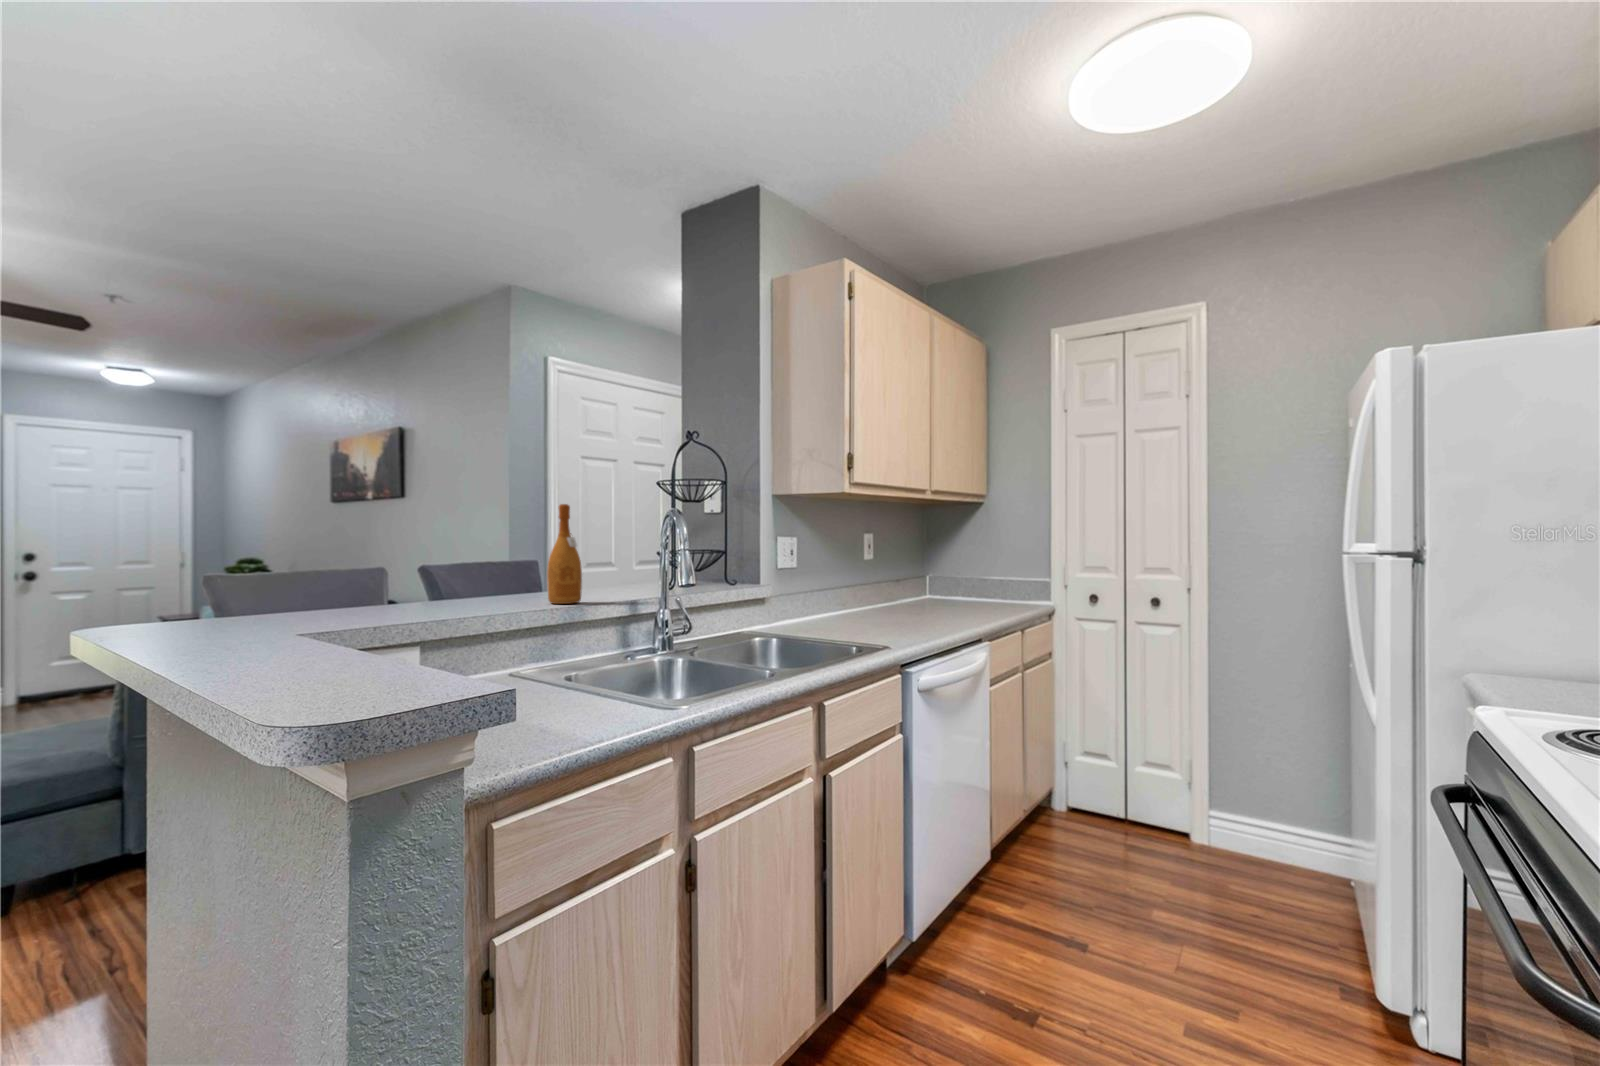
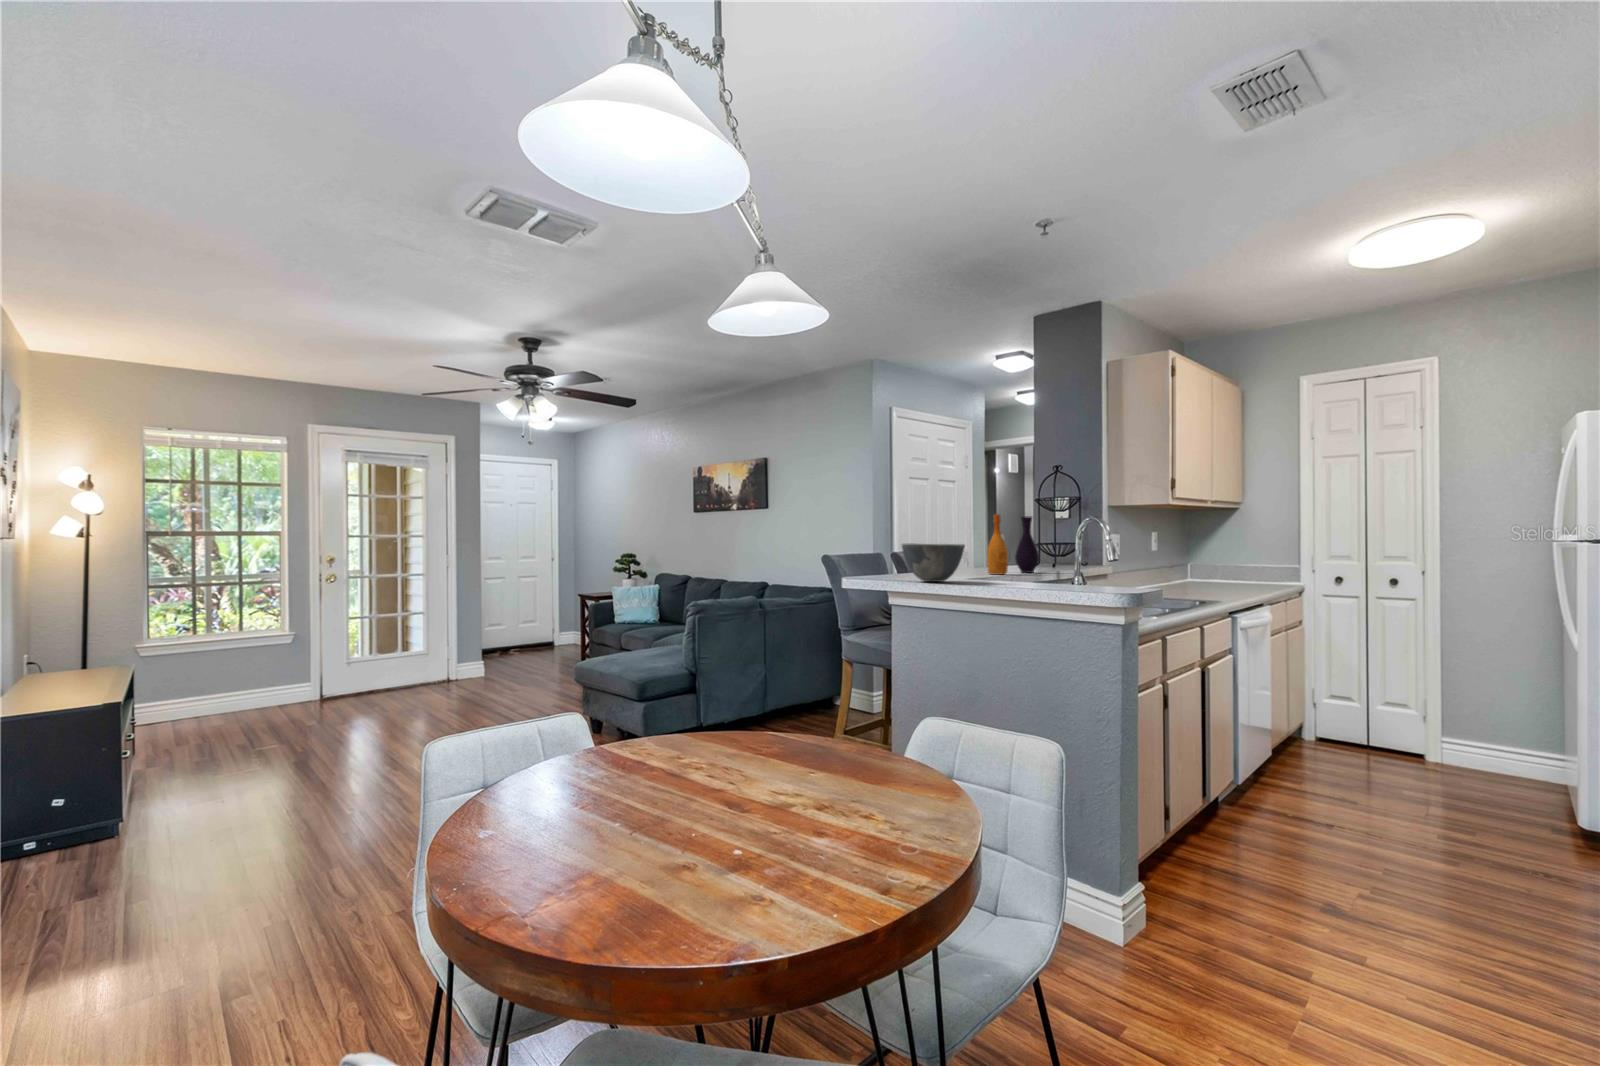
vase: none [628,509,664,597] -> present [1015,517,1039,573]
bowl: none [136,558,314,642] -> present [902,544,965,582]

